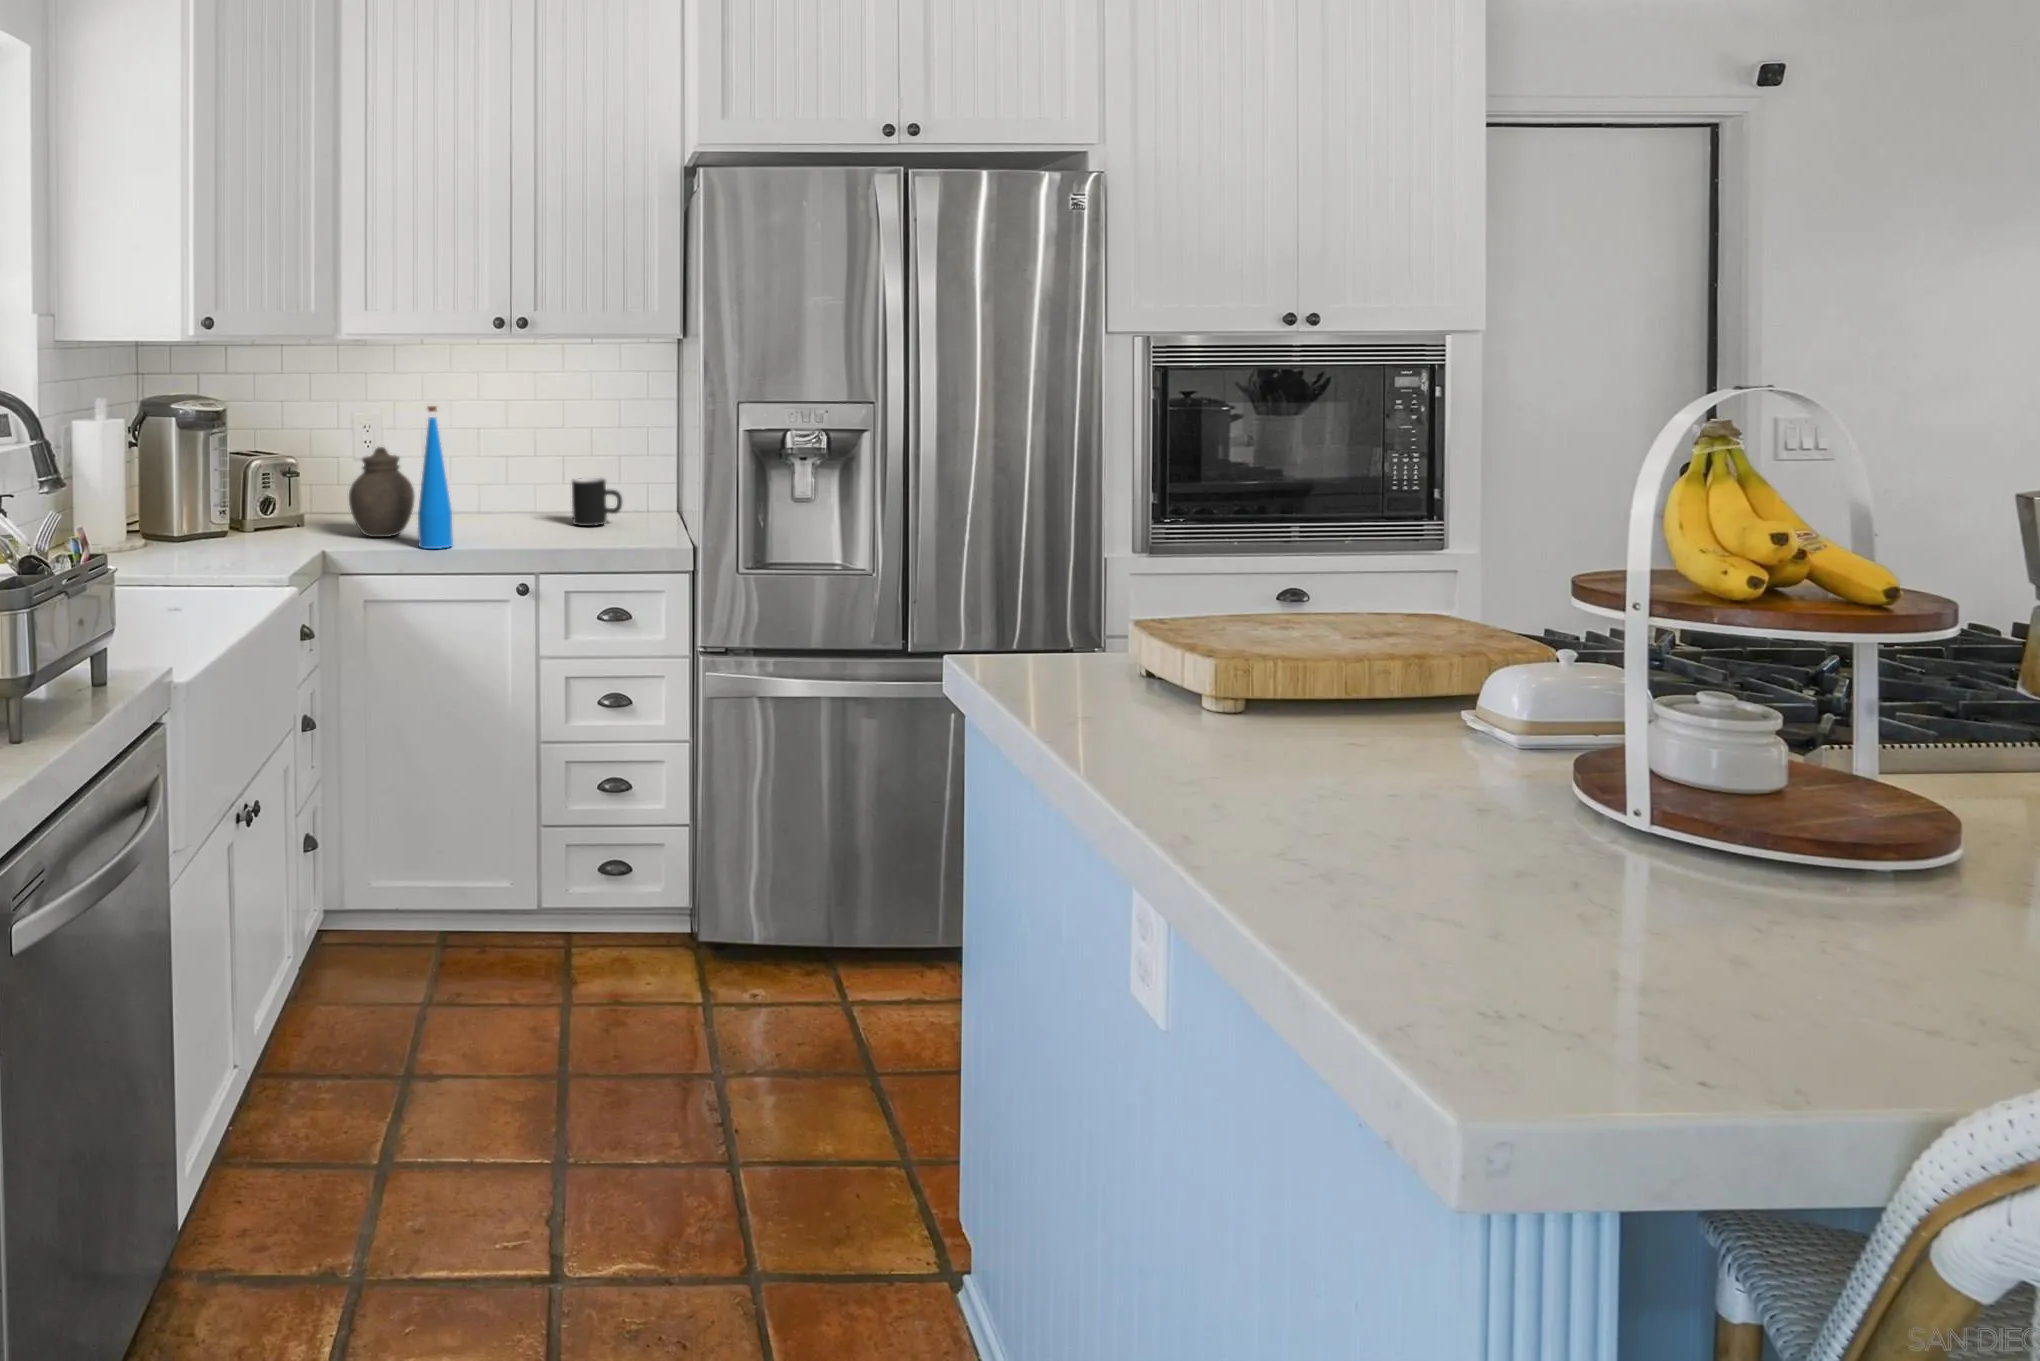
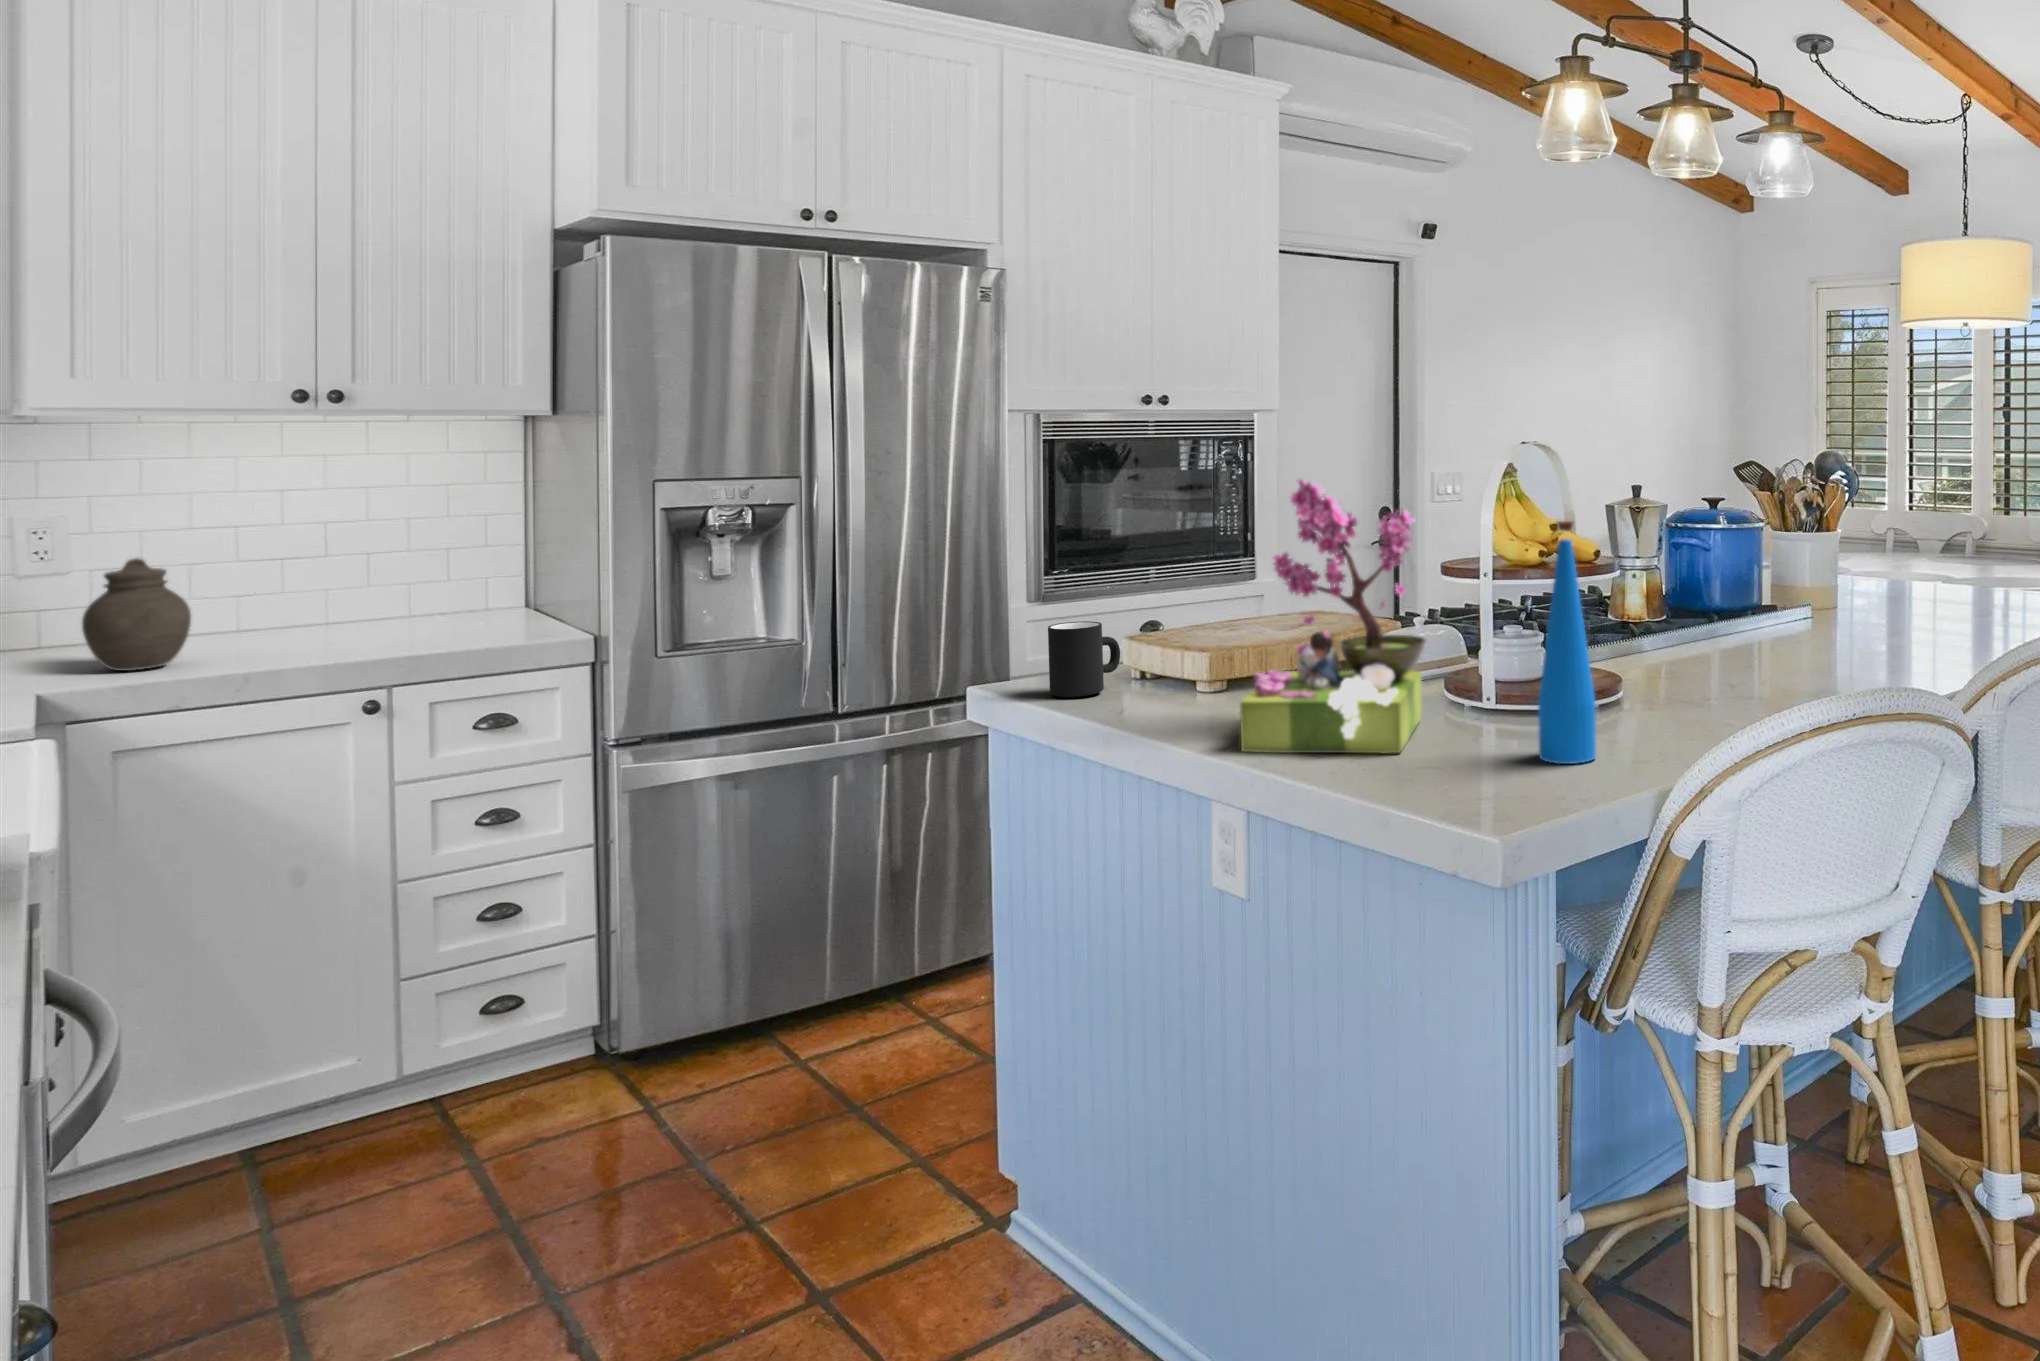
bottle: present [418,406,453,549] -> present [1538,521,1596,764]
flower arrangement: none [1179,430,1512,889] -> present [1240,479,1426,753]
mug: present [572,478,622,526] -> present [1048,621,1120,697]

